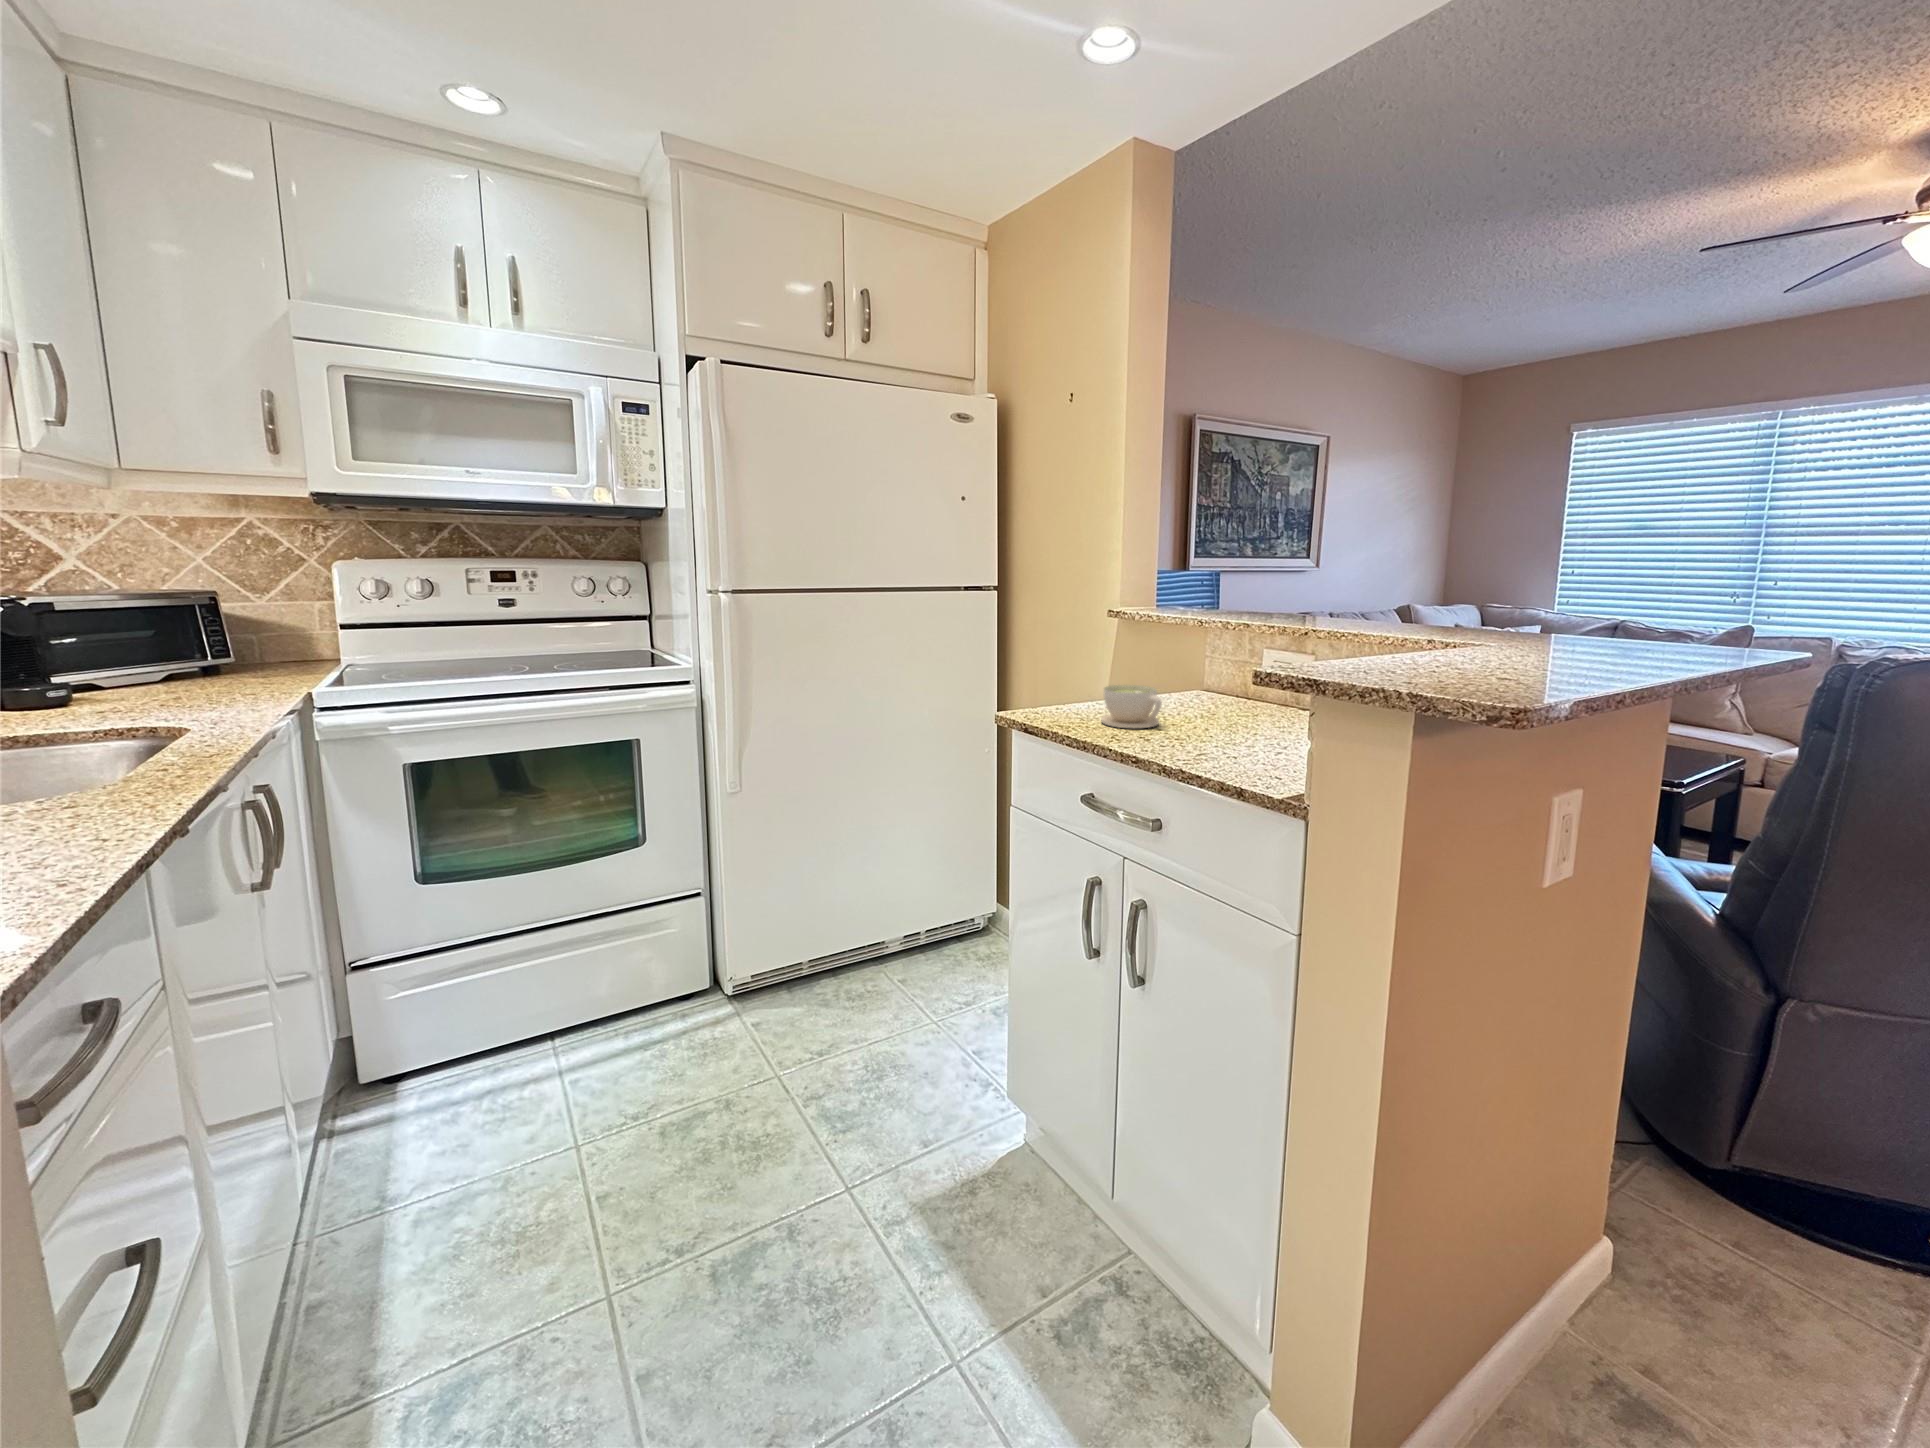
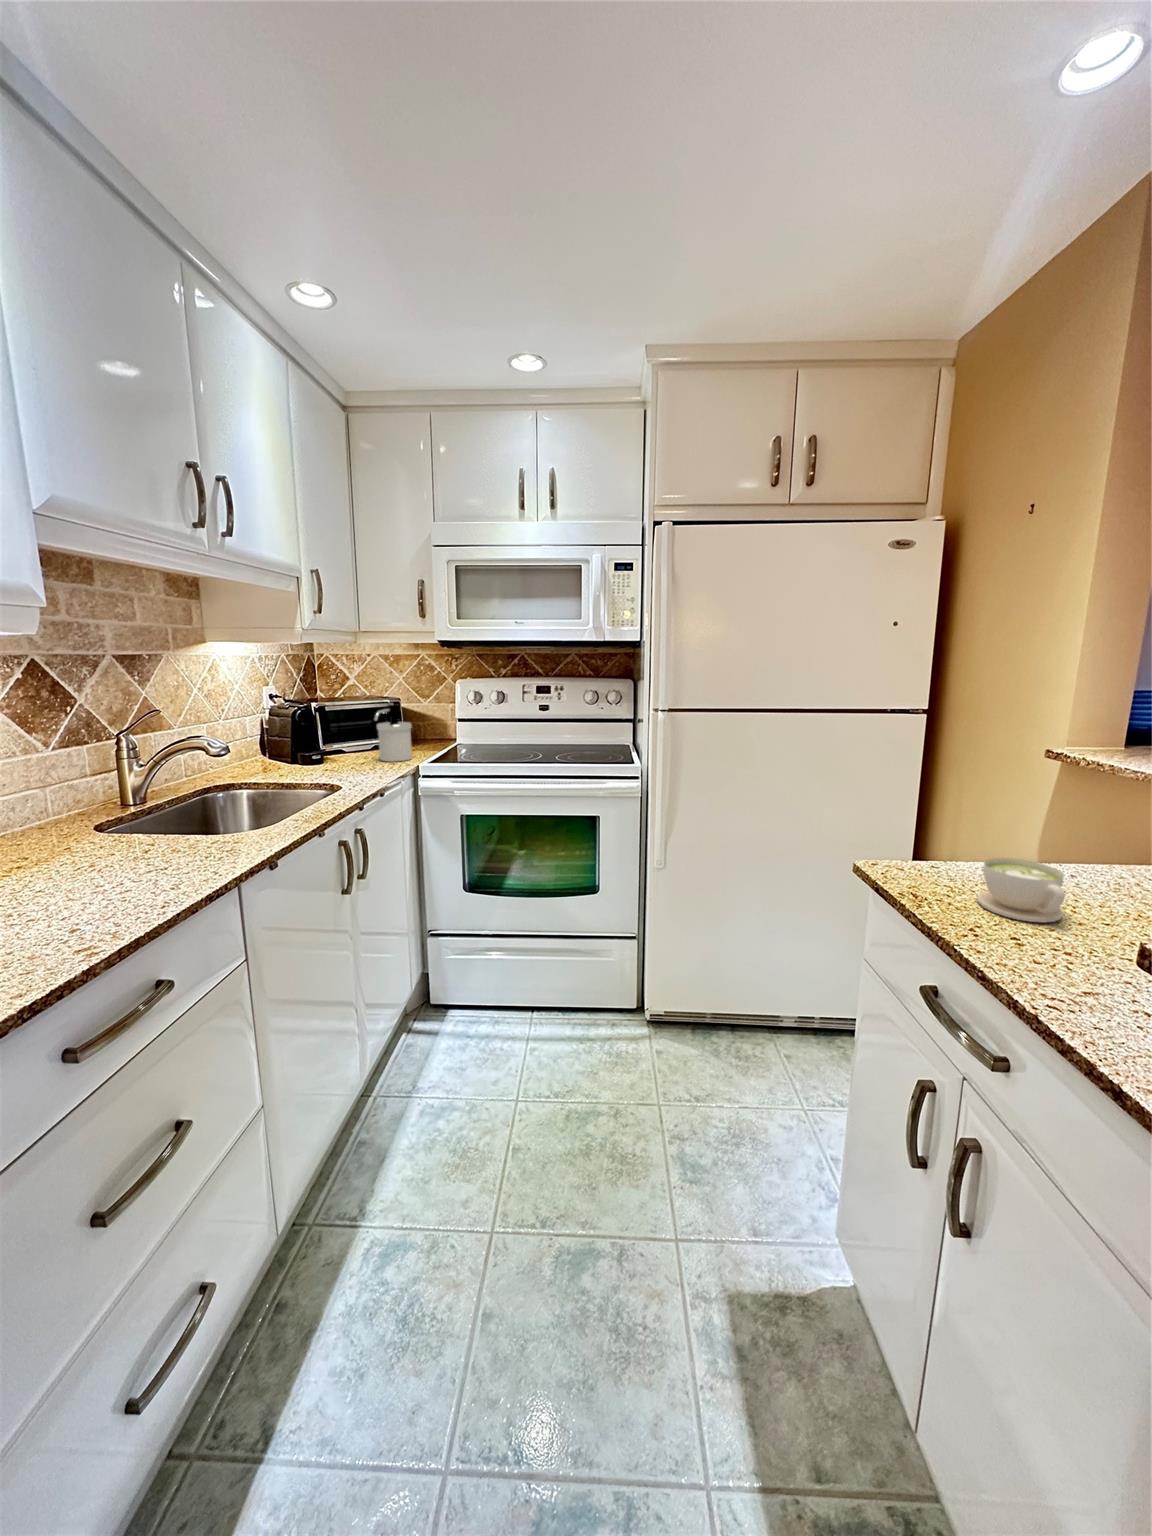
soap dispenser: none [191,597,275,694] -> present [375,705,412,762]

